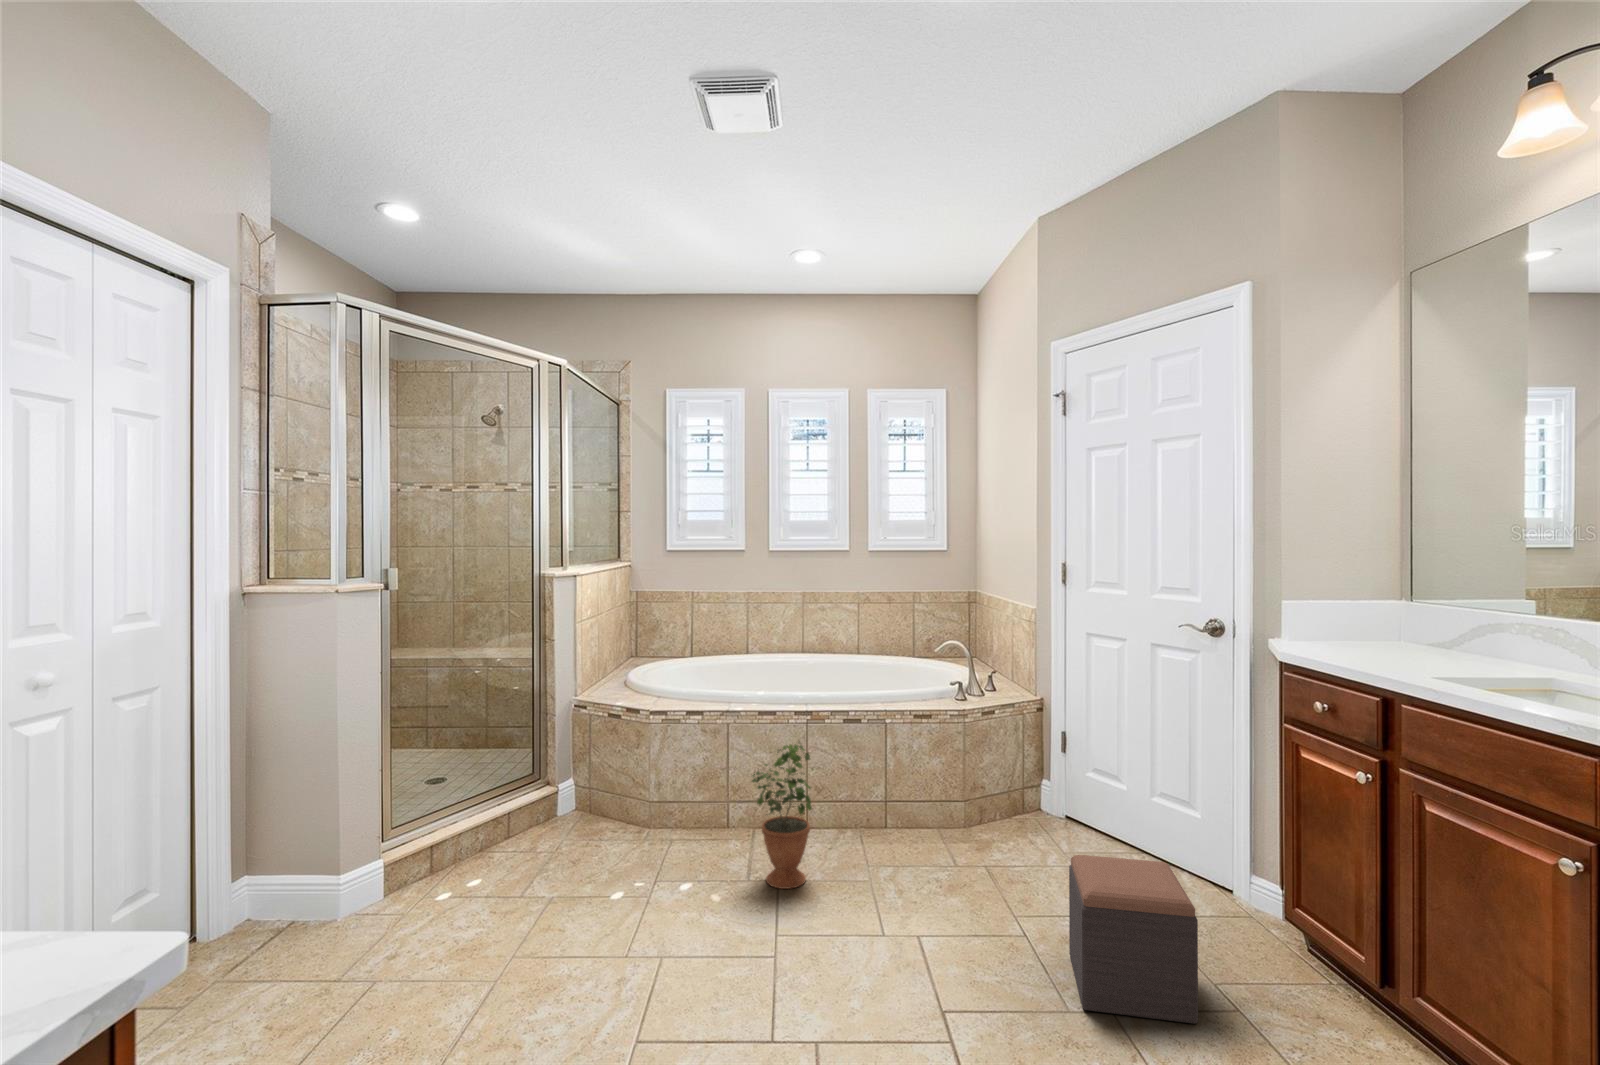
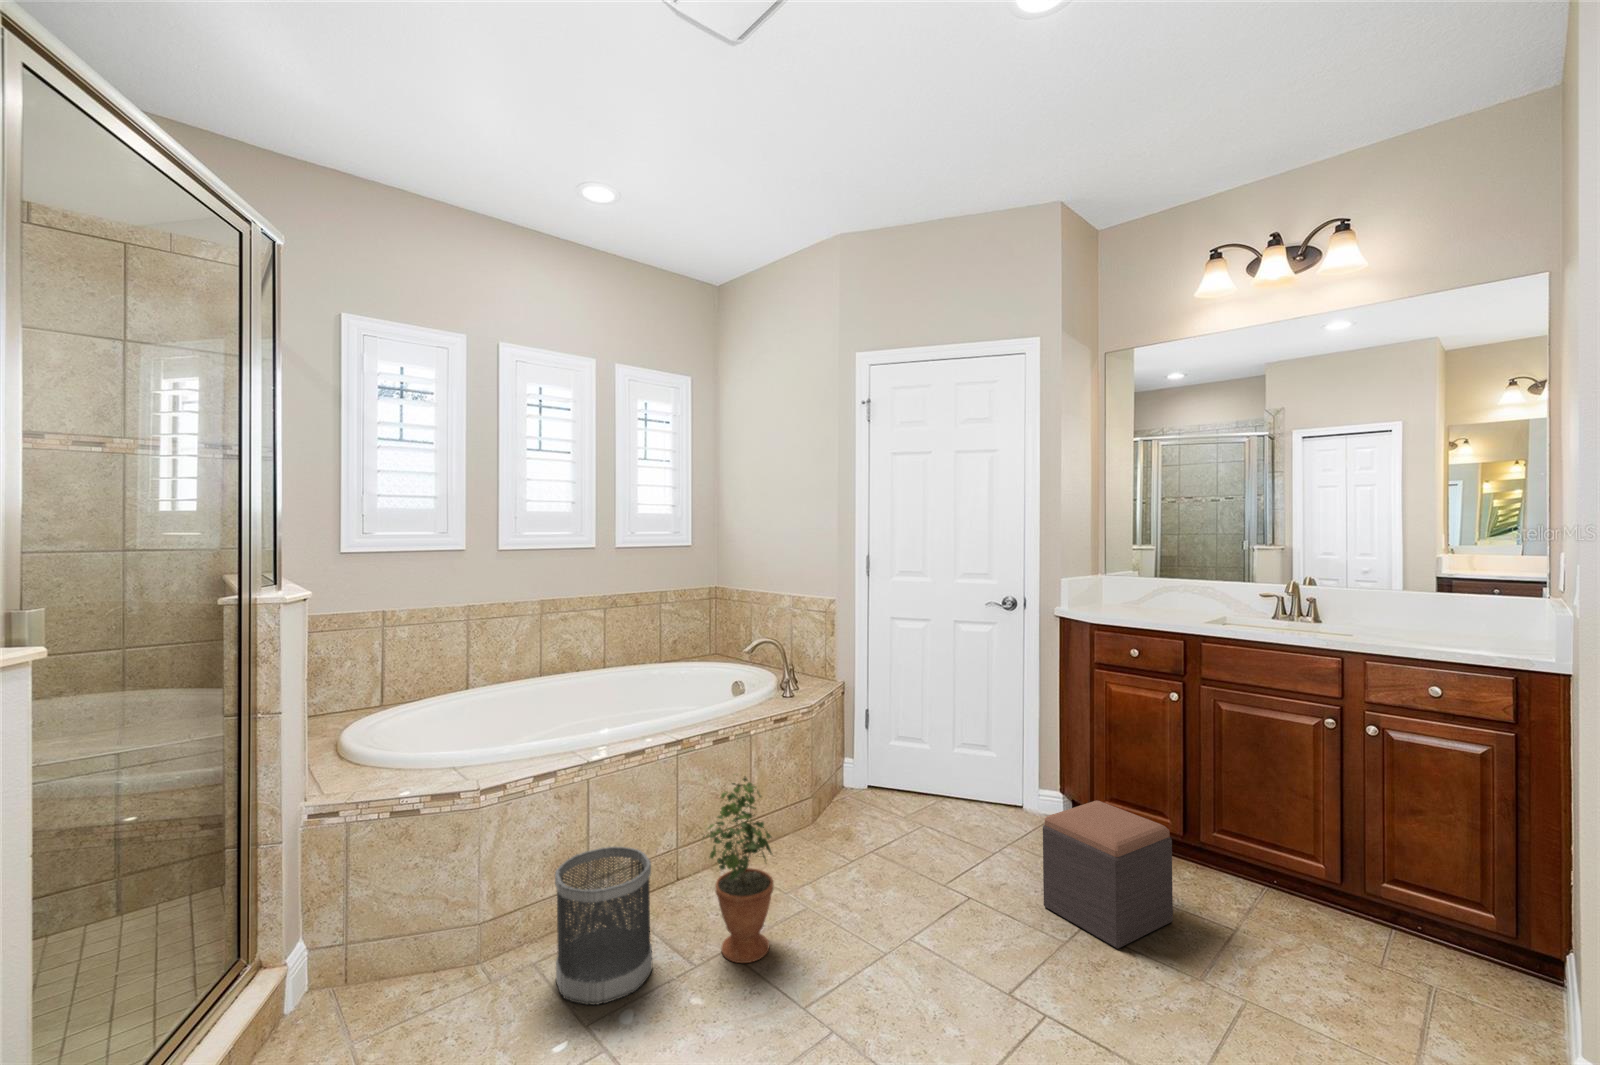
wastebasket: none [658,770,727,874] -> present [555,847,652,1005]

